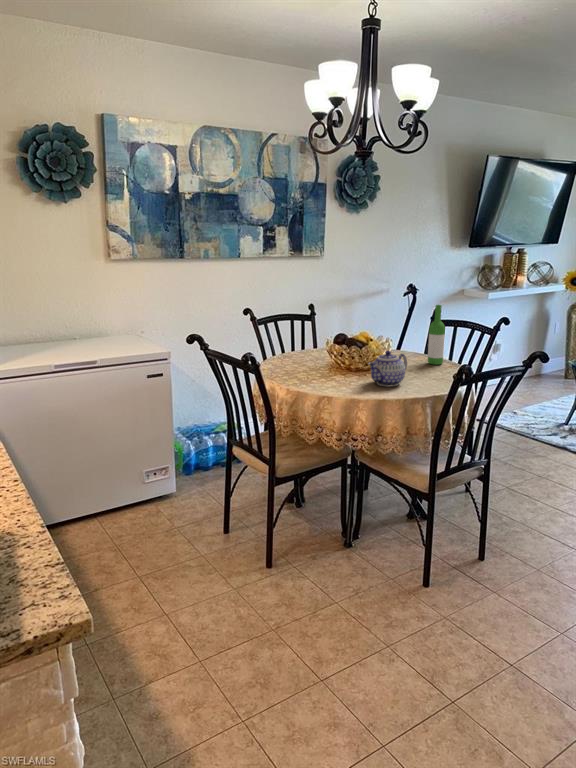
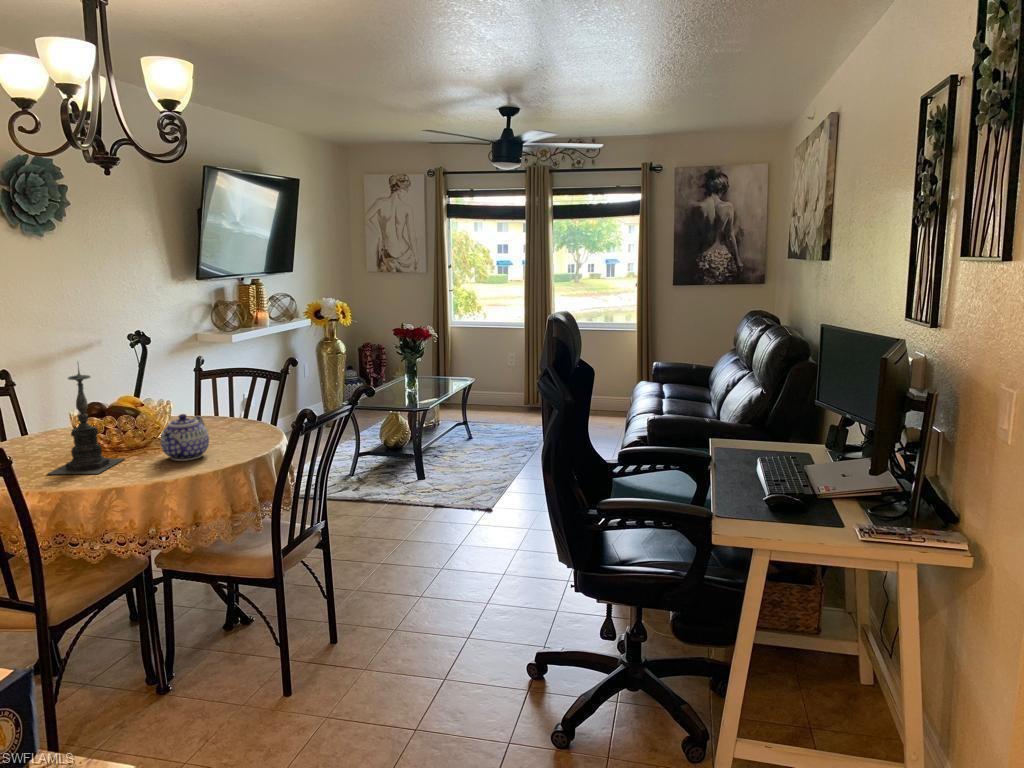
candle holder: none [299,303,350,384] -> present [48,367,124,475]
wine bottle: present [428,305,445,365] -> none [212,351,235,426]

